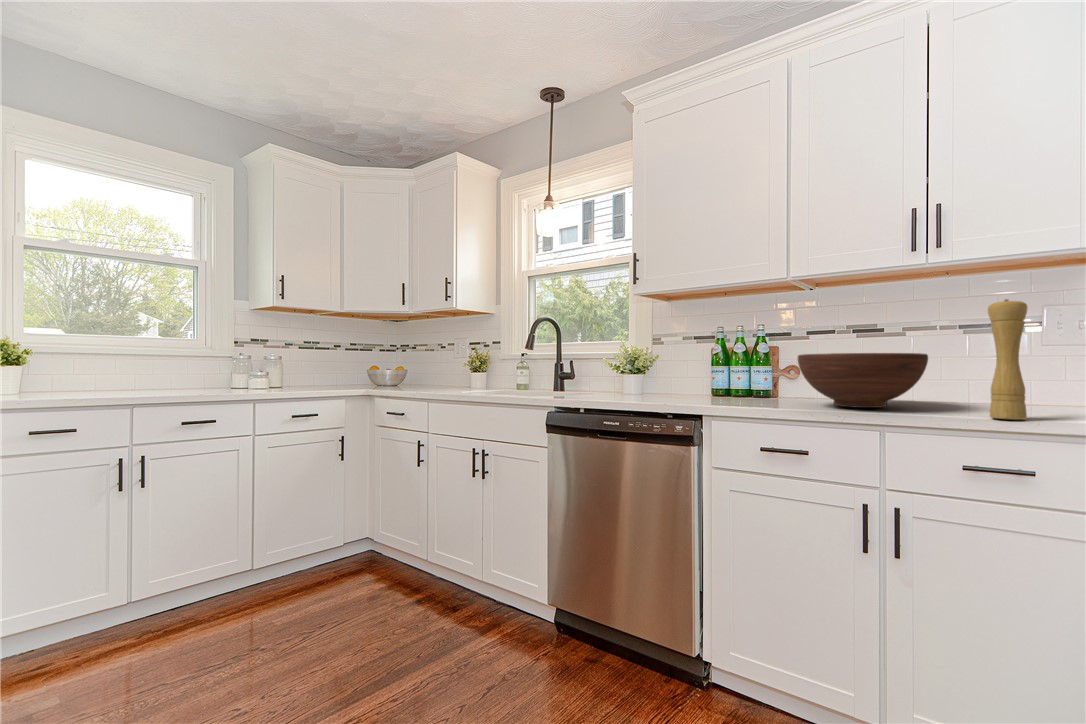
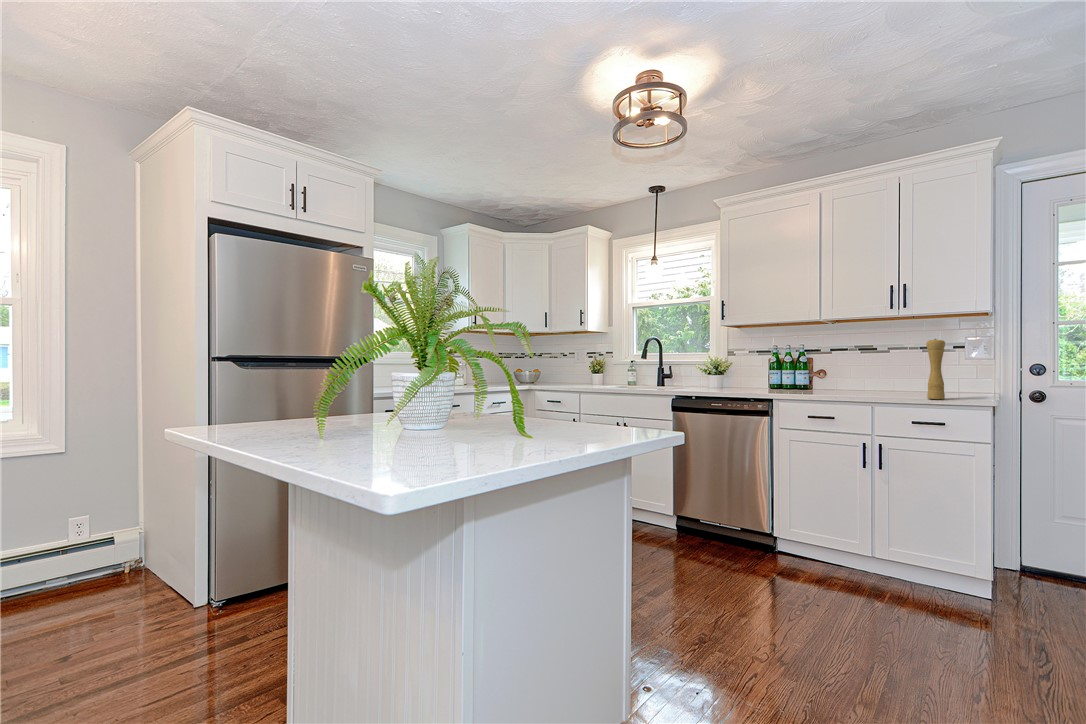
fruit bowl: present [798,353,928,408] -> none [826,365,899,394]

